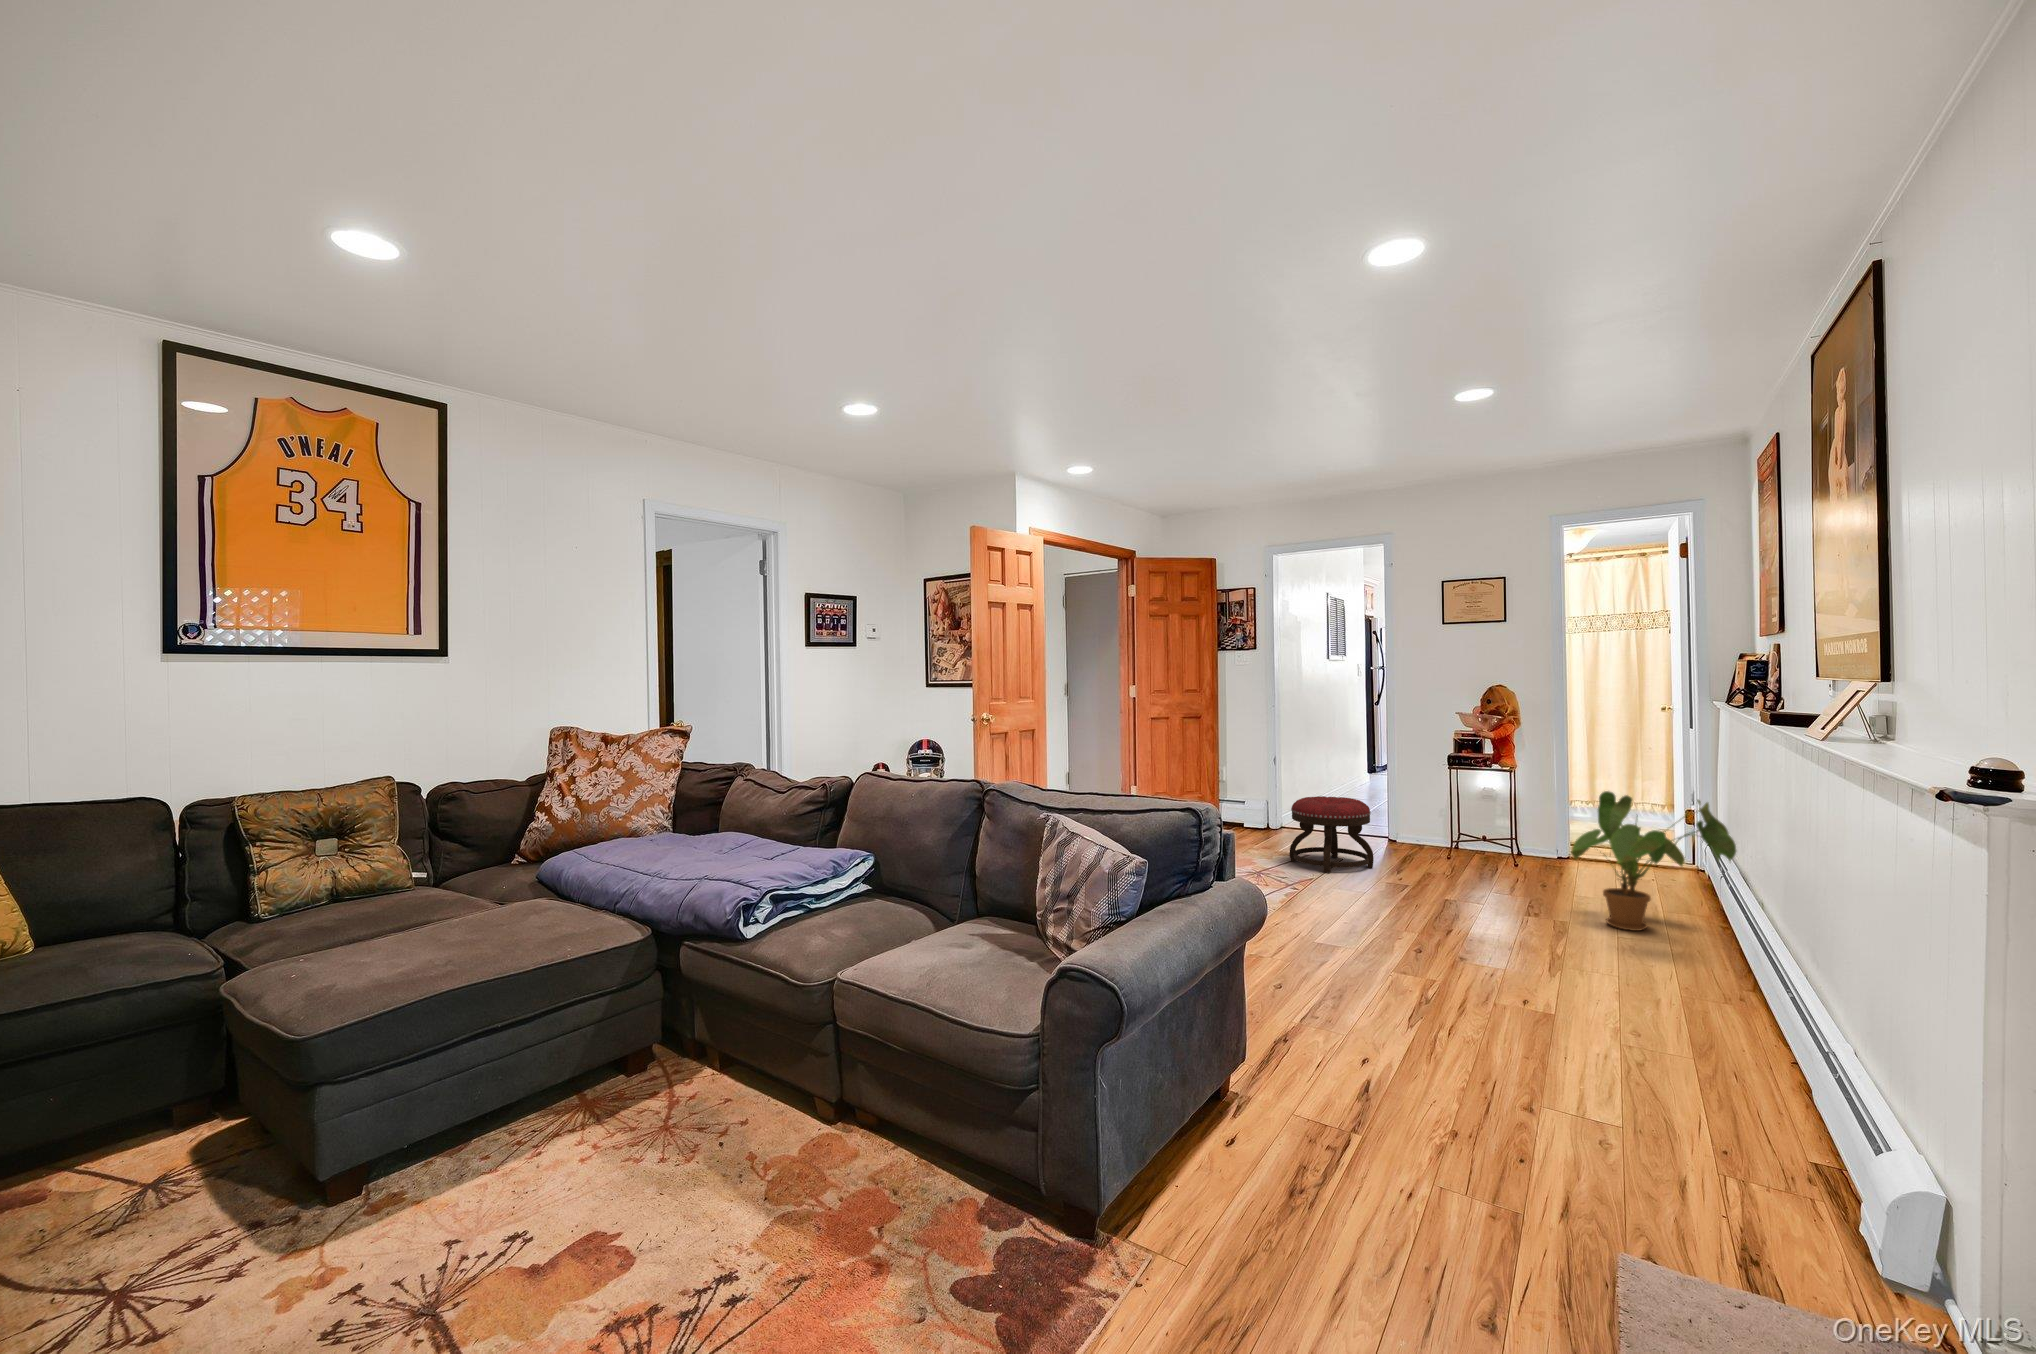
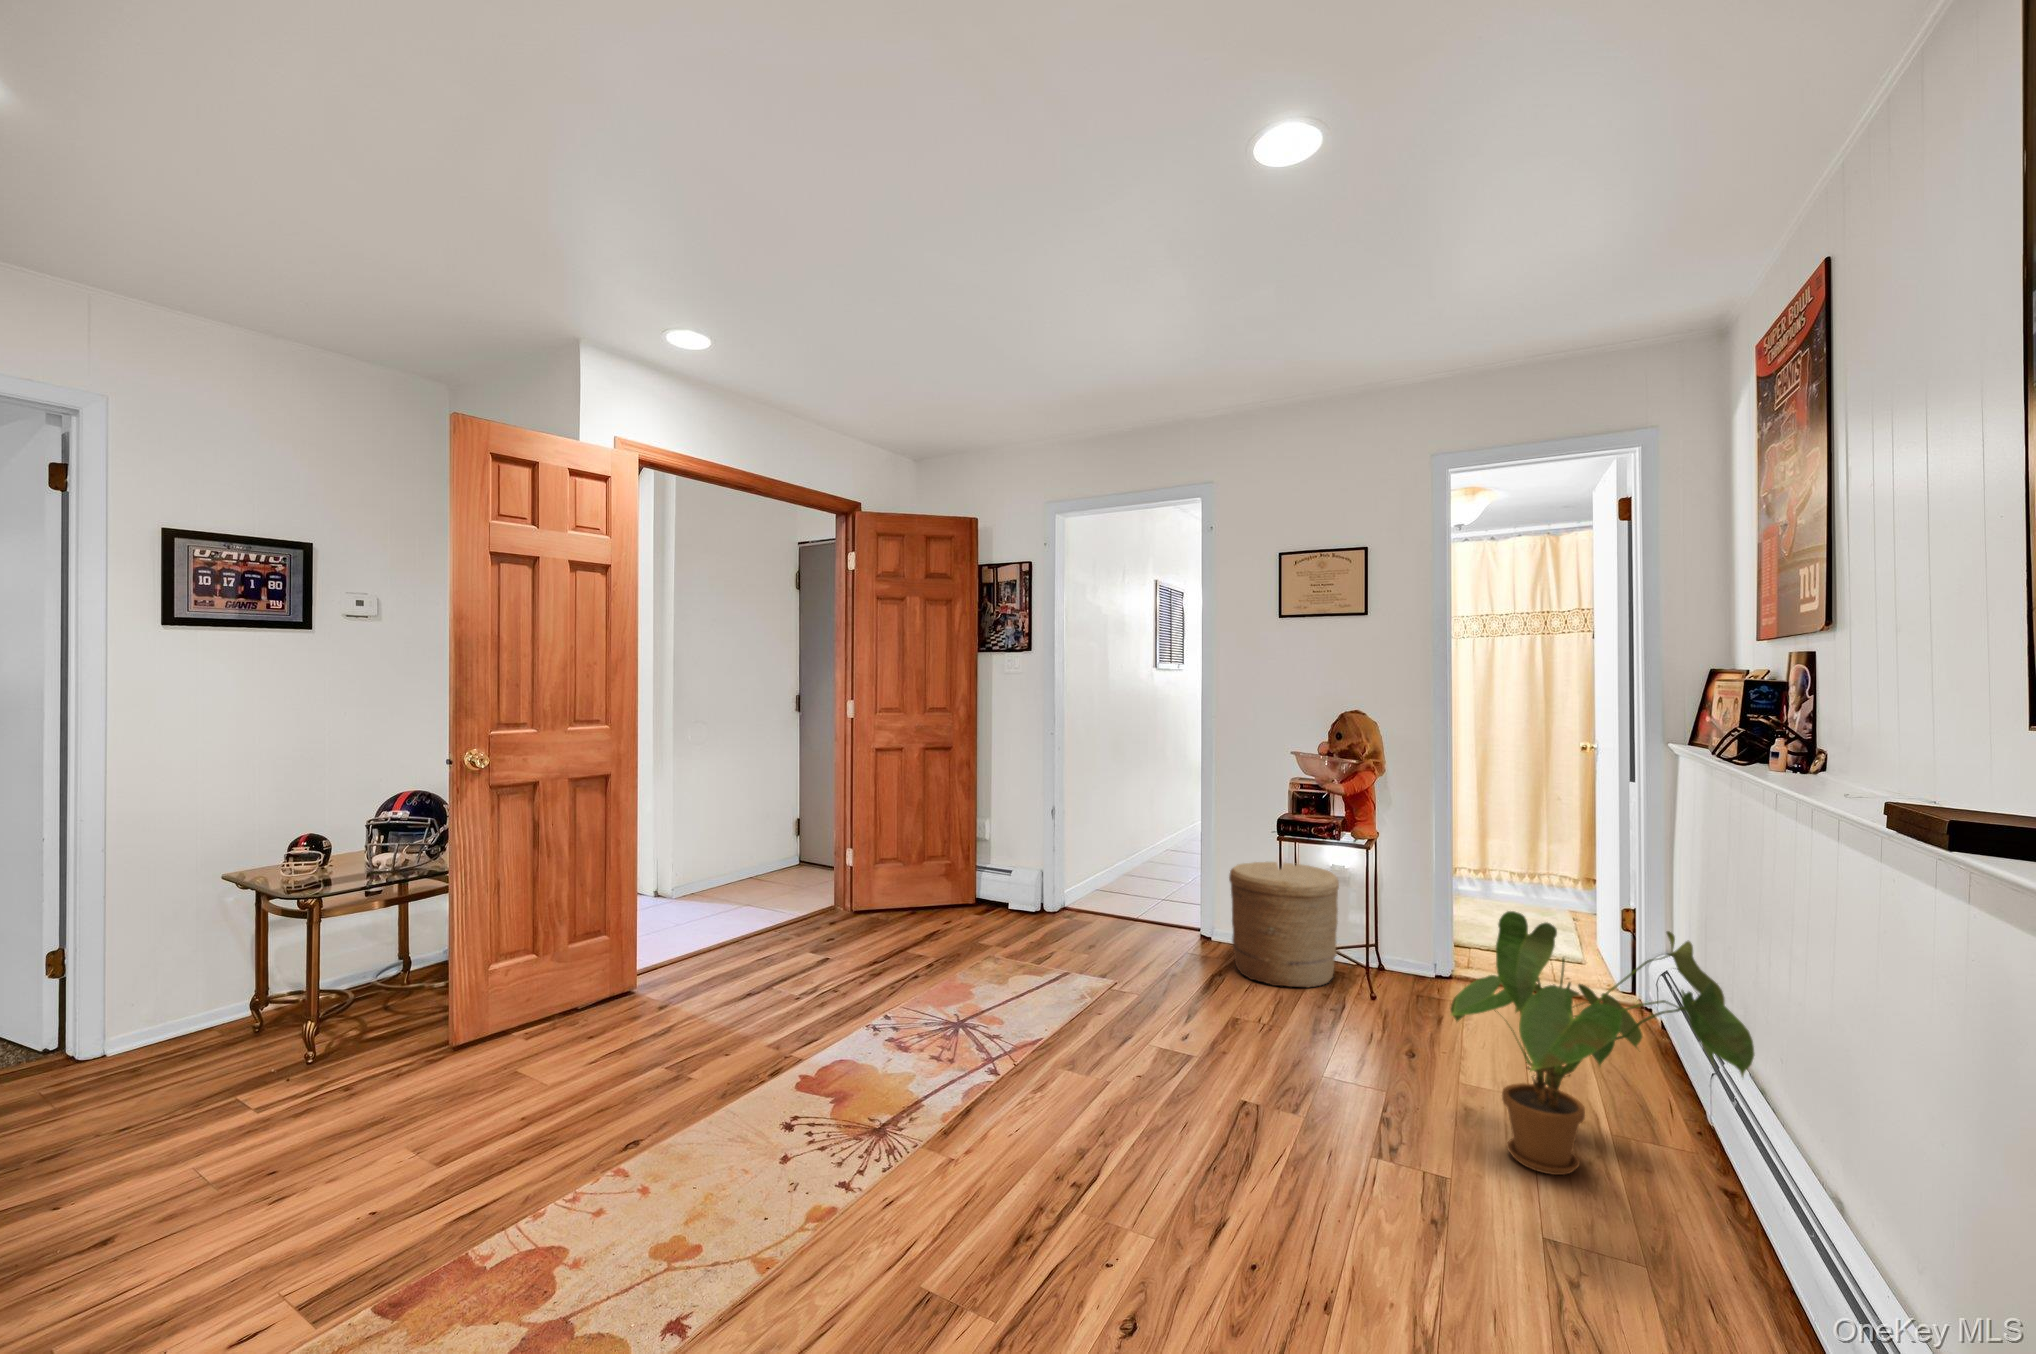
woven basket: none [1413,787,1490,864] -> present [1229,862,1339,988]
ottoman: present [1290,796,1374,873] -> none [1035,879,1158,1012]

